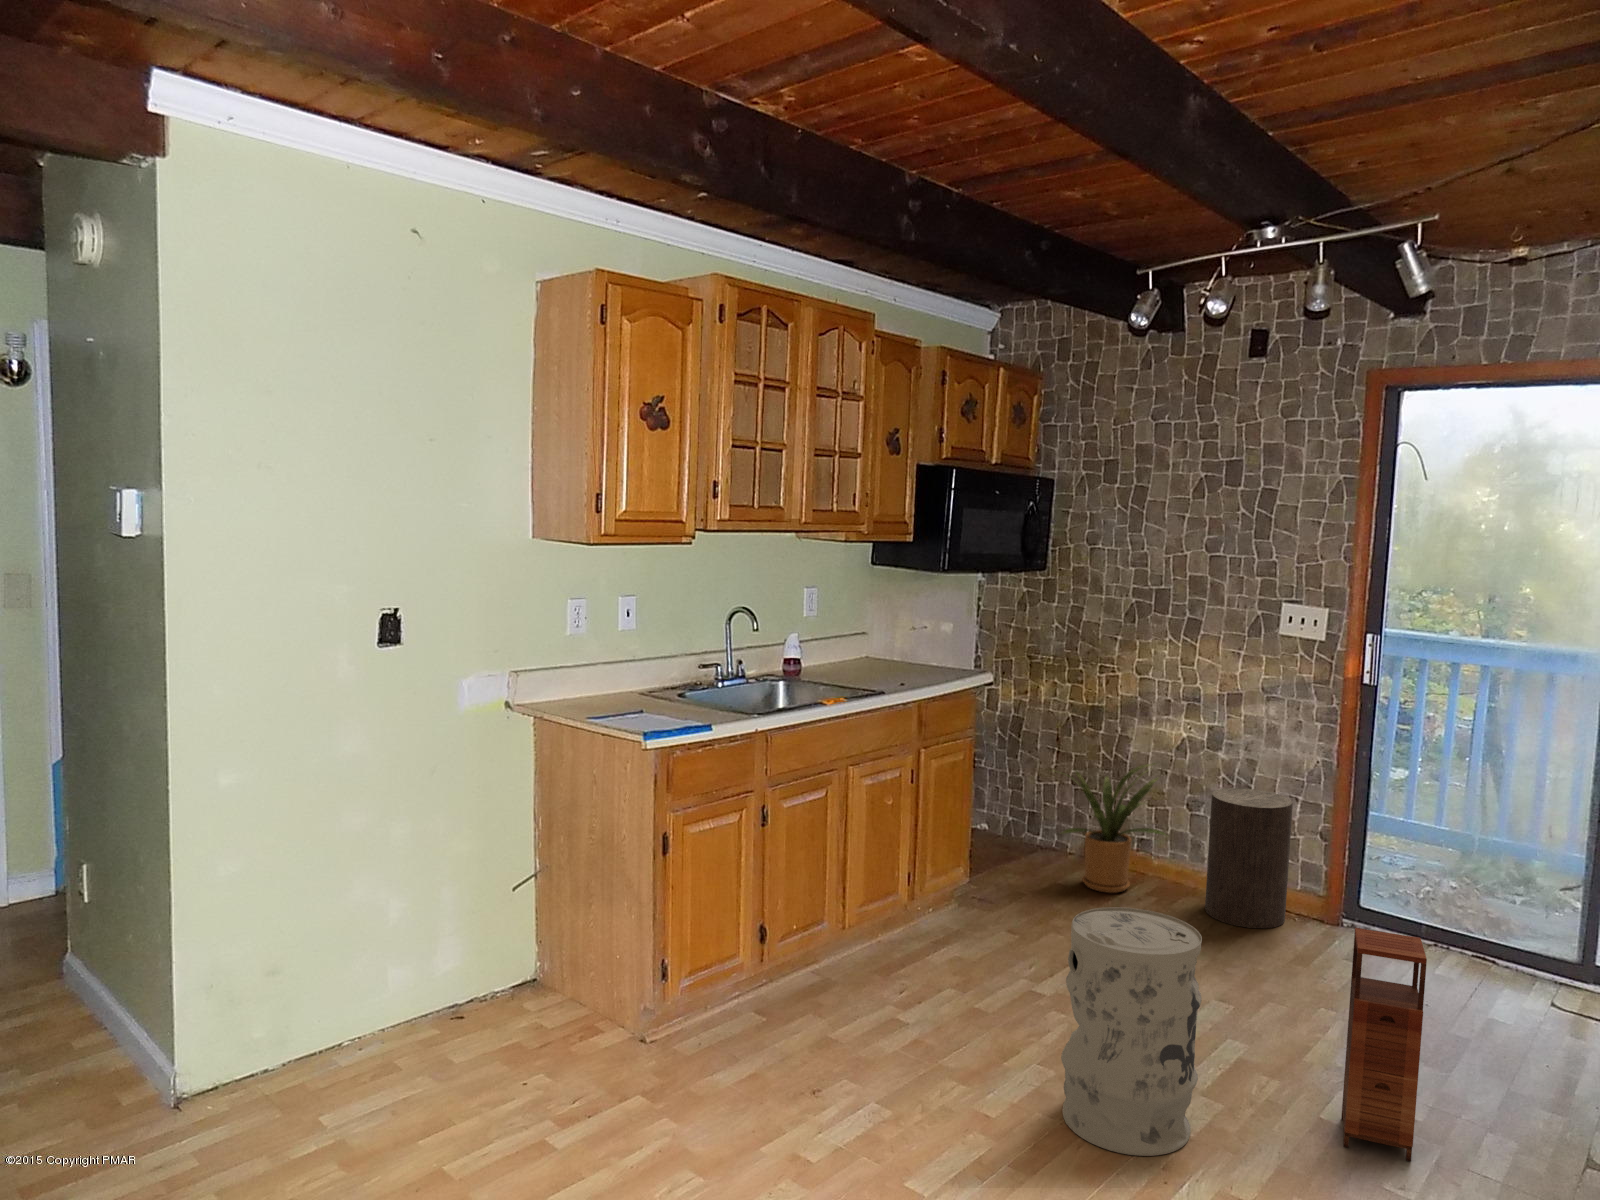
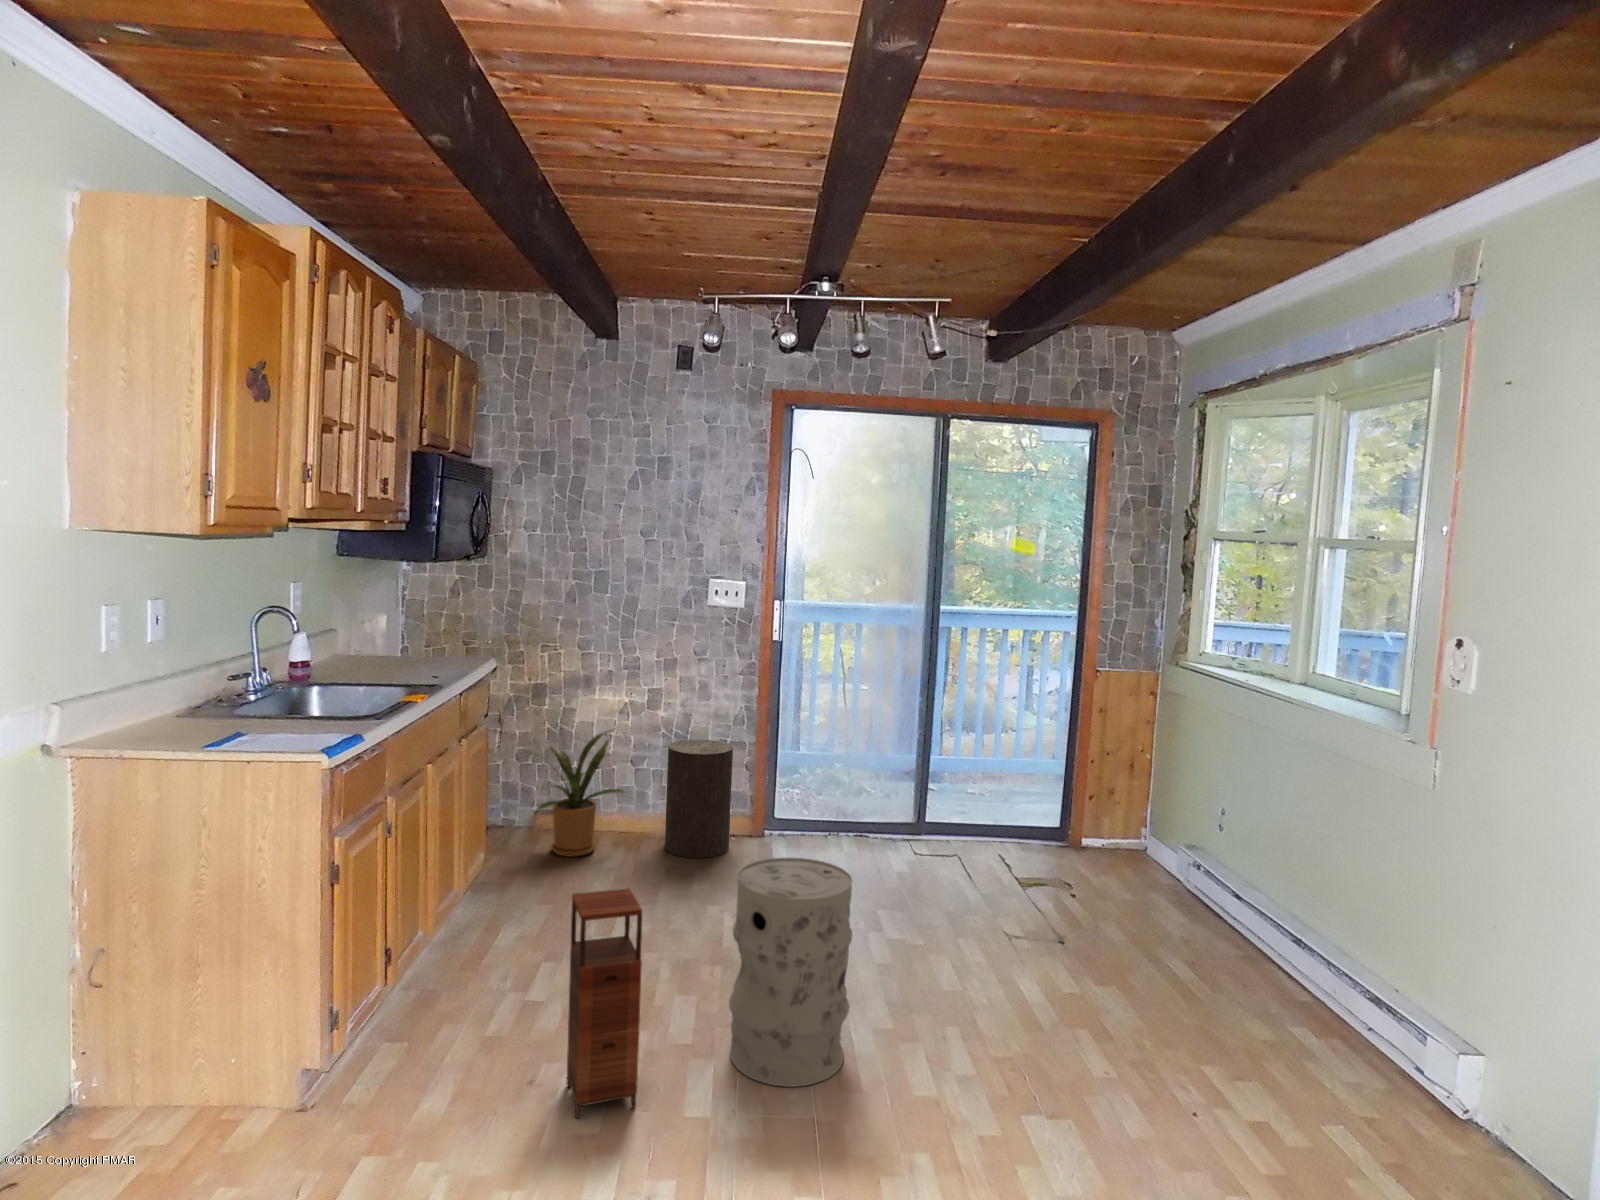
storage cabinet: present [1341,928,1427,1161] -> present [567,888,642,1118]

